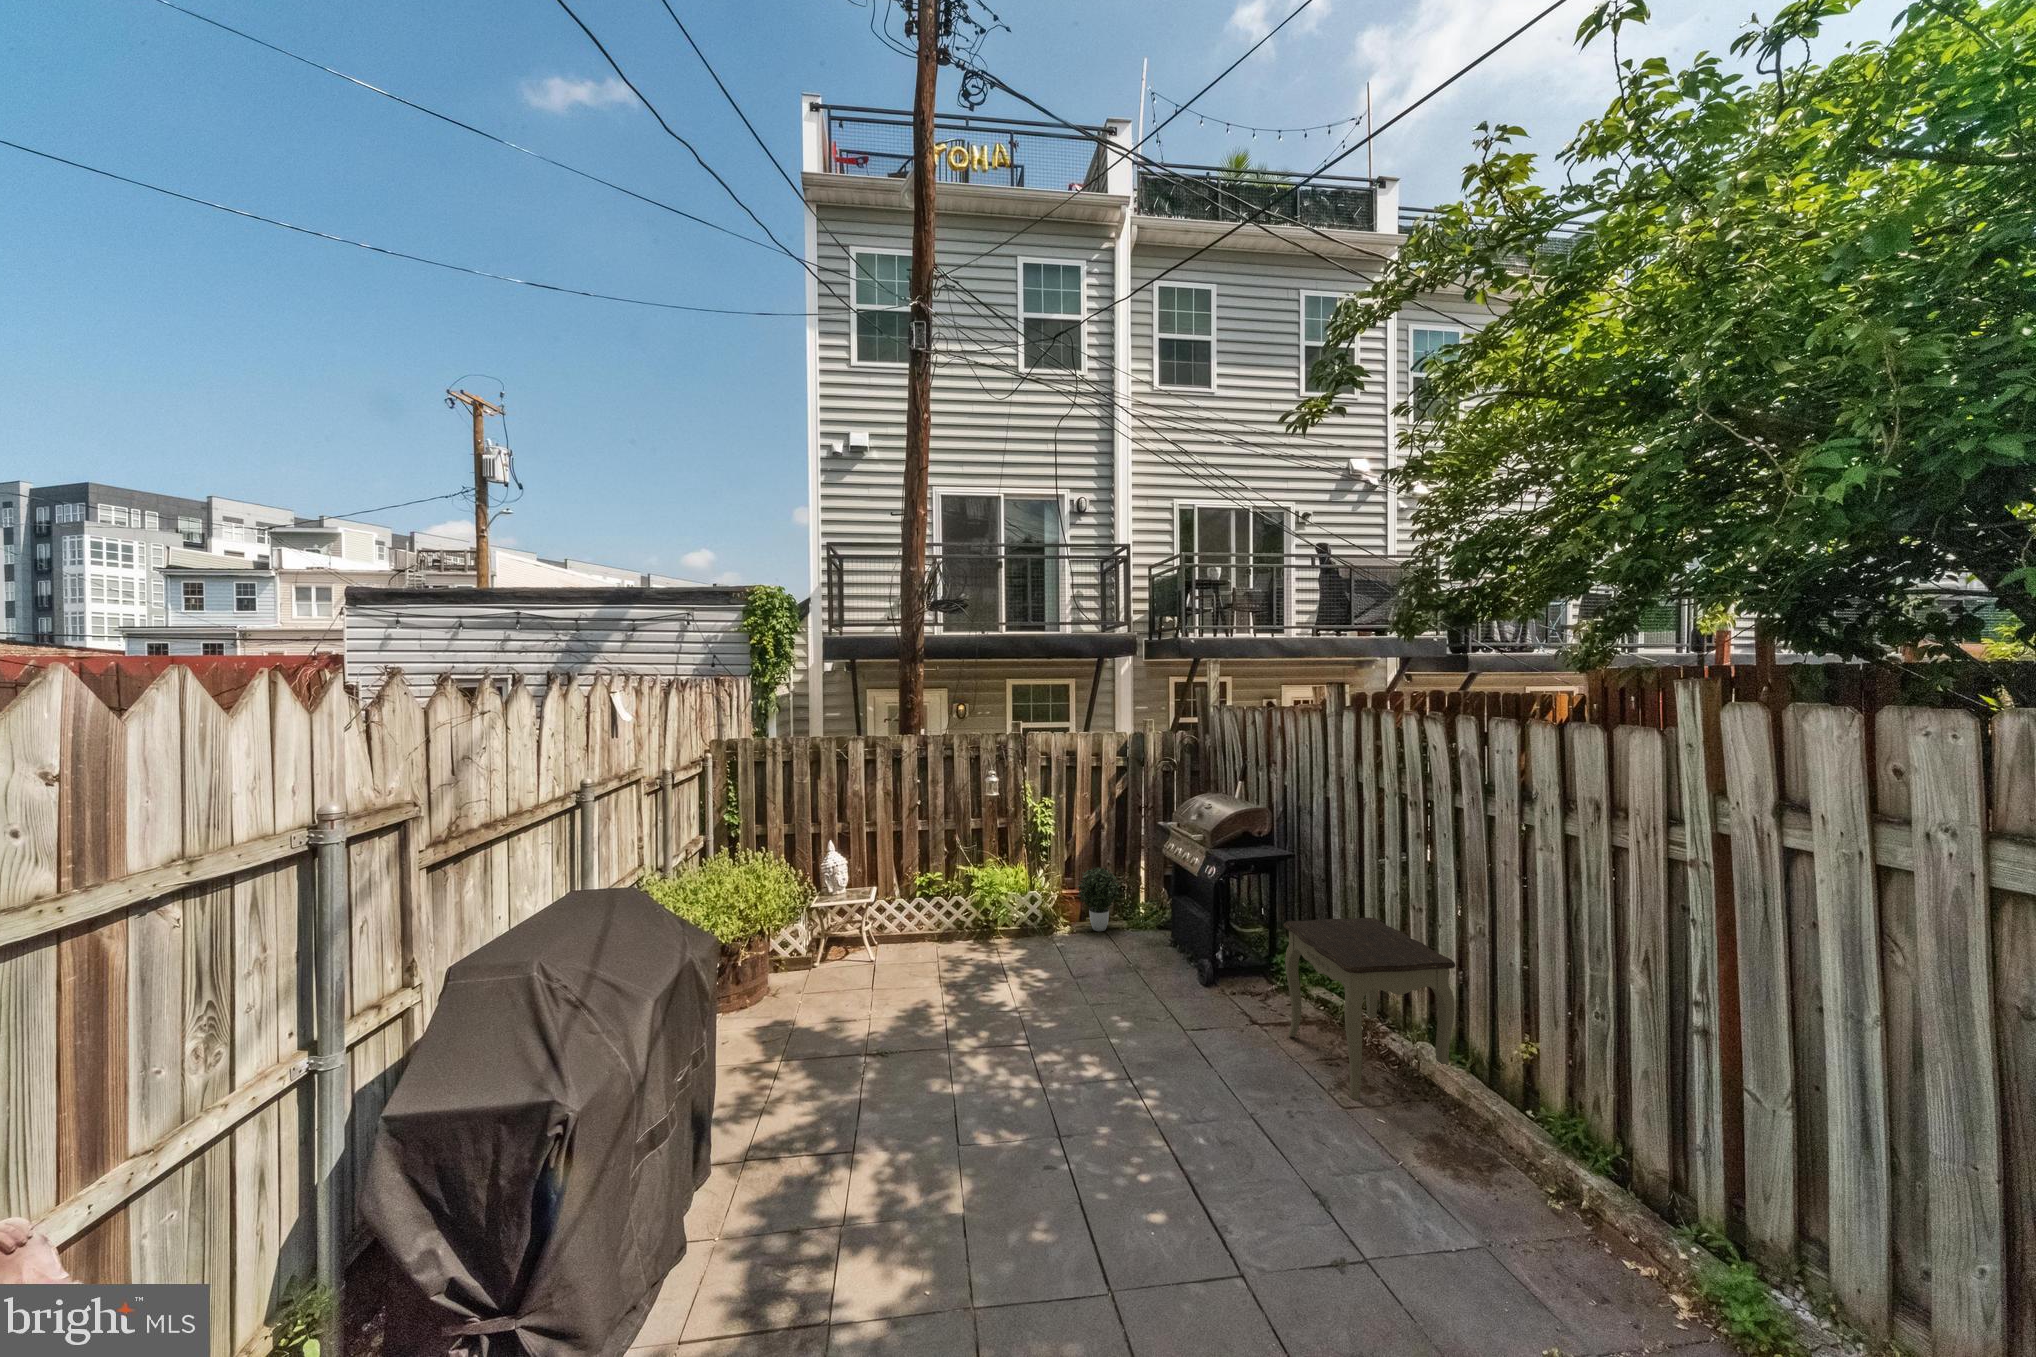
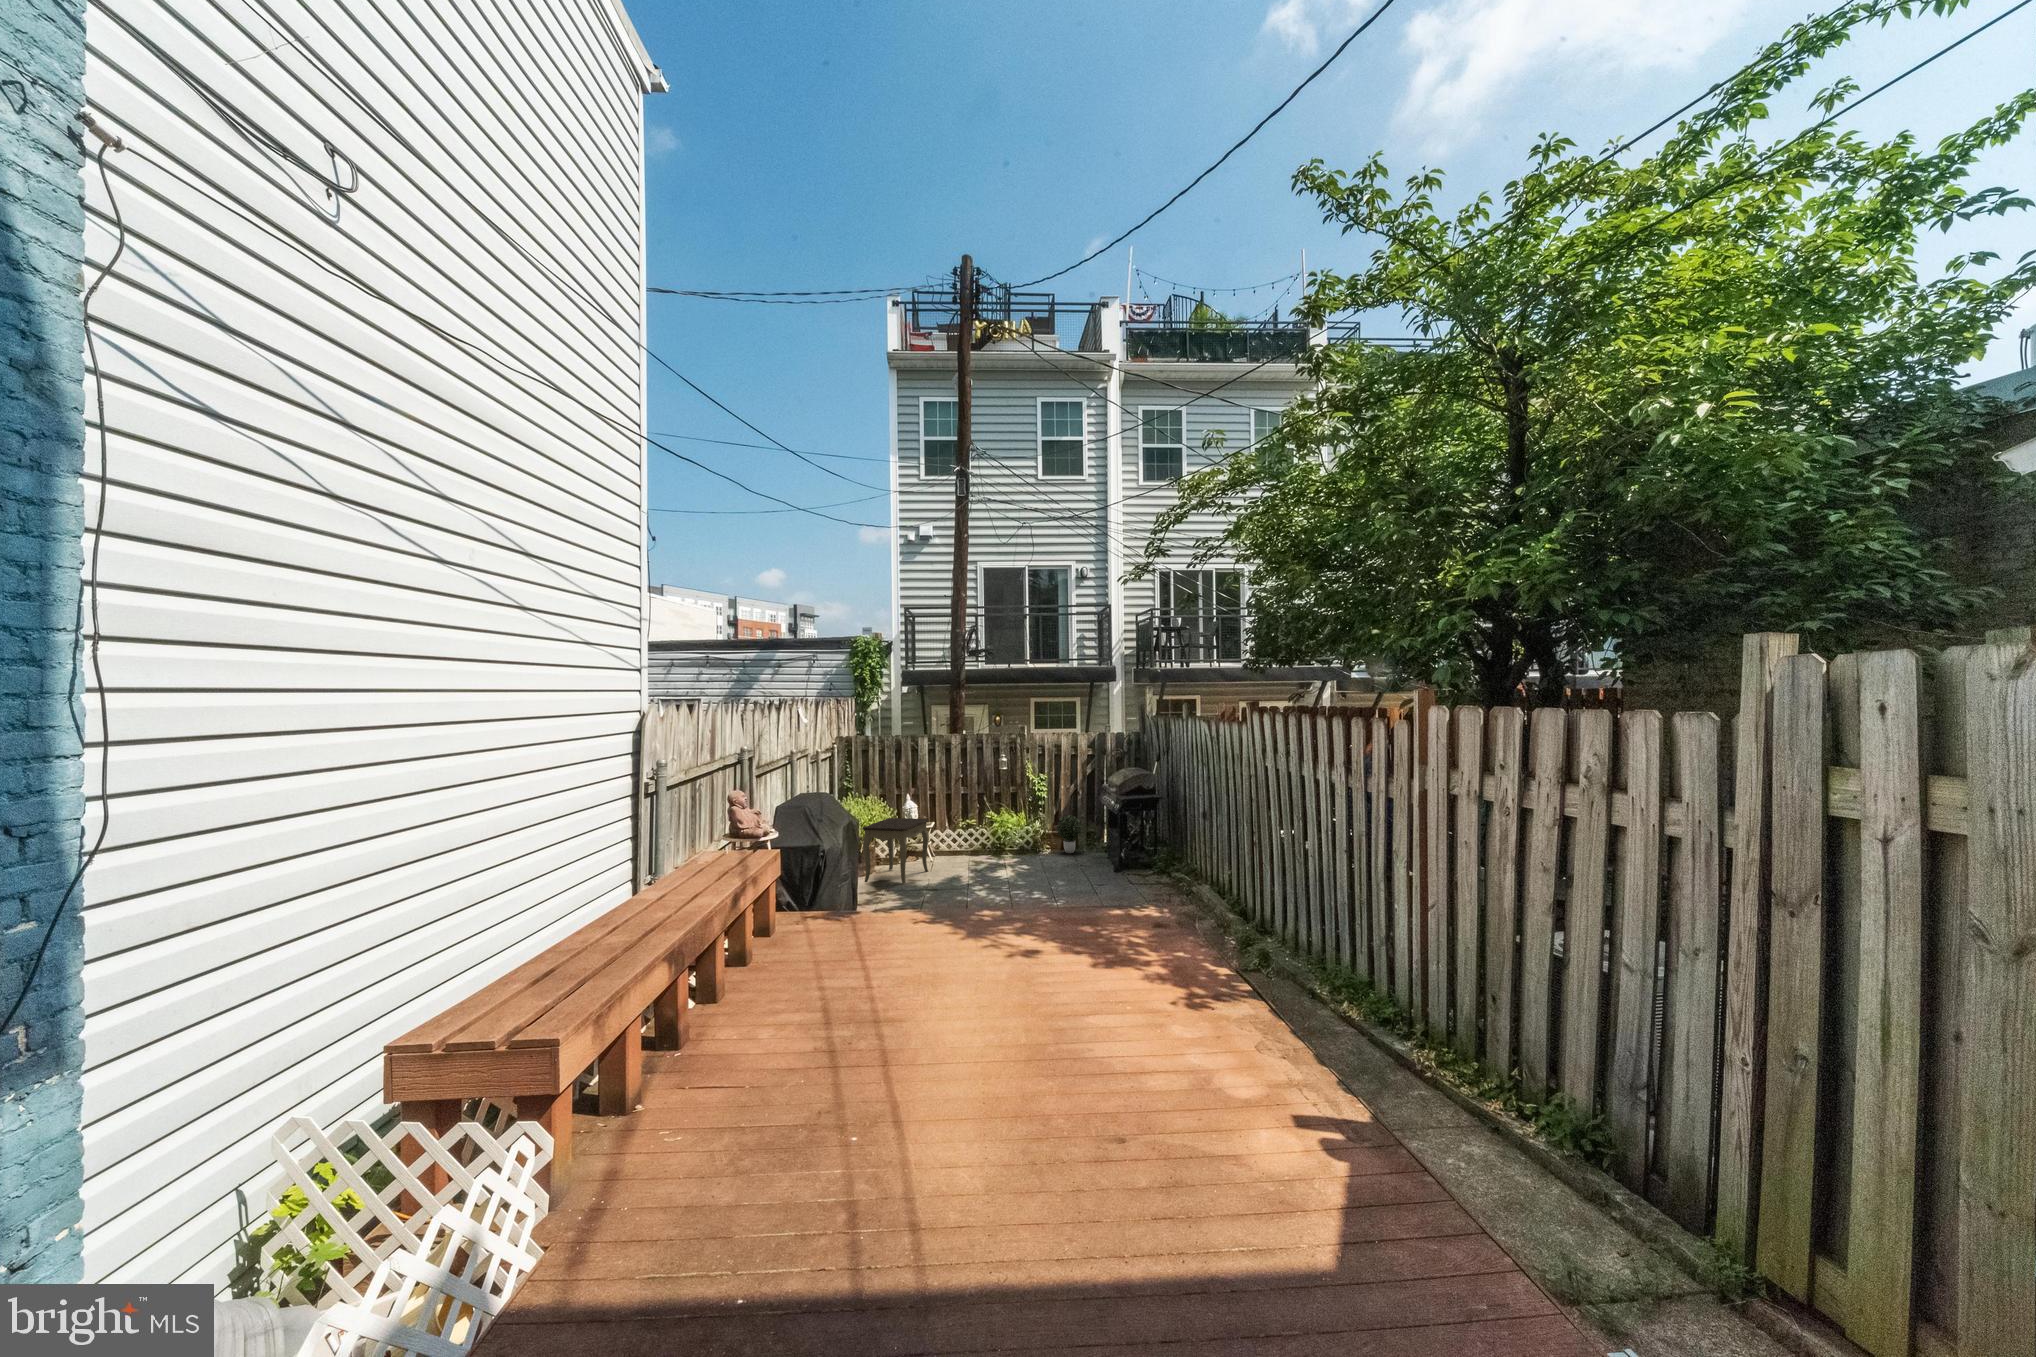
side table: present [1283,918,1455,1100] -> present [862,818,929,884]

